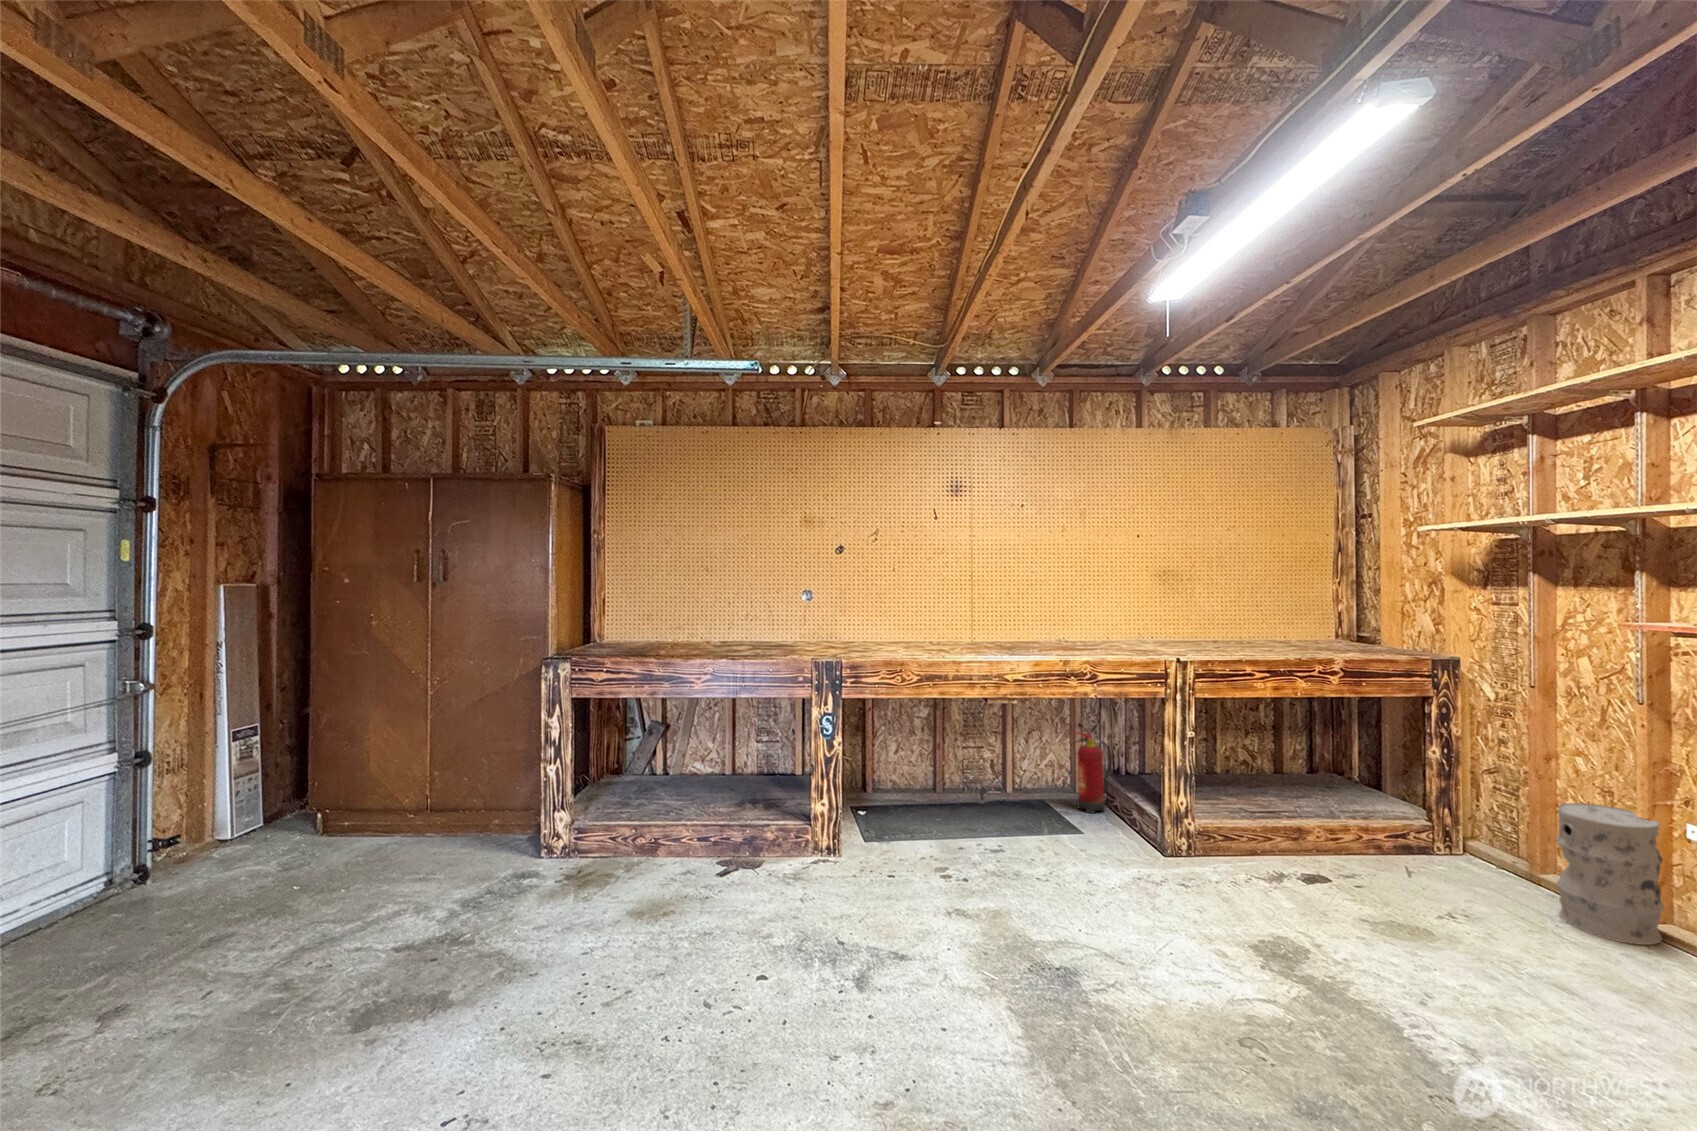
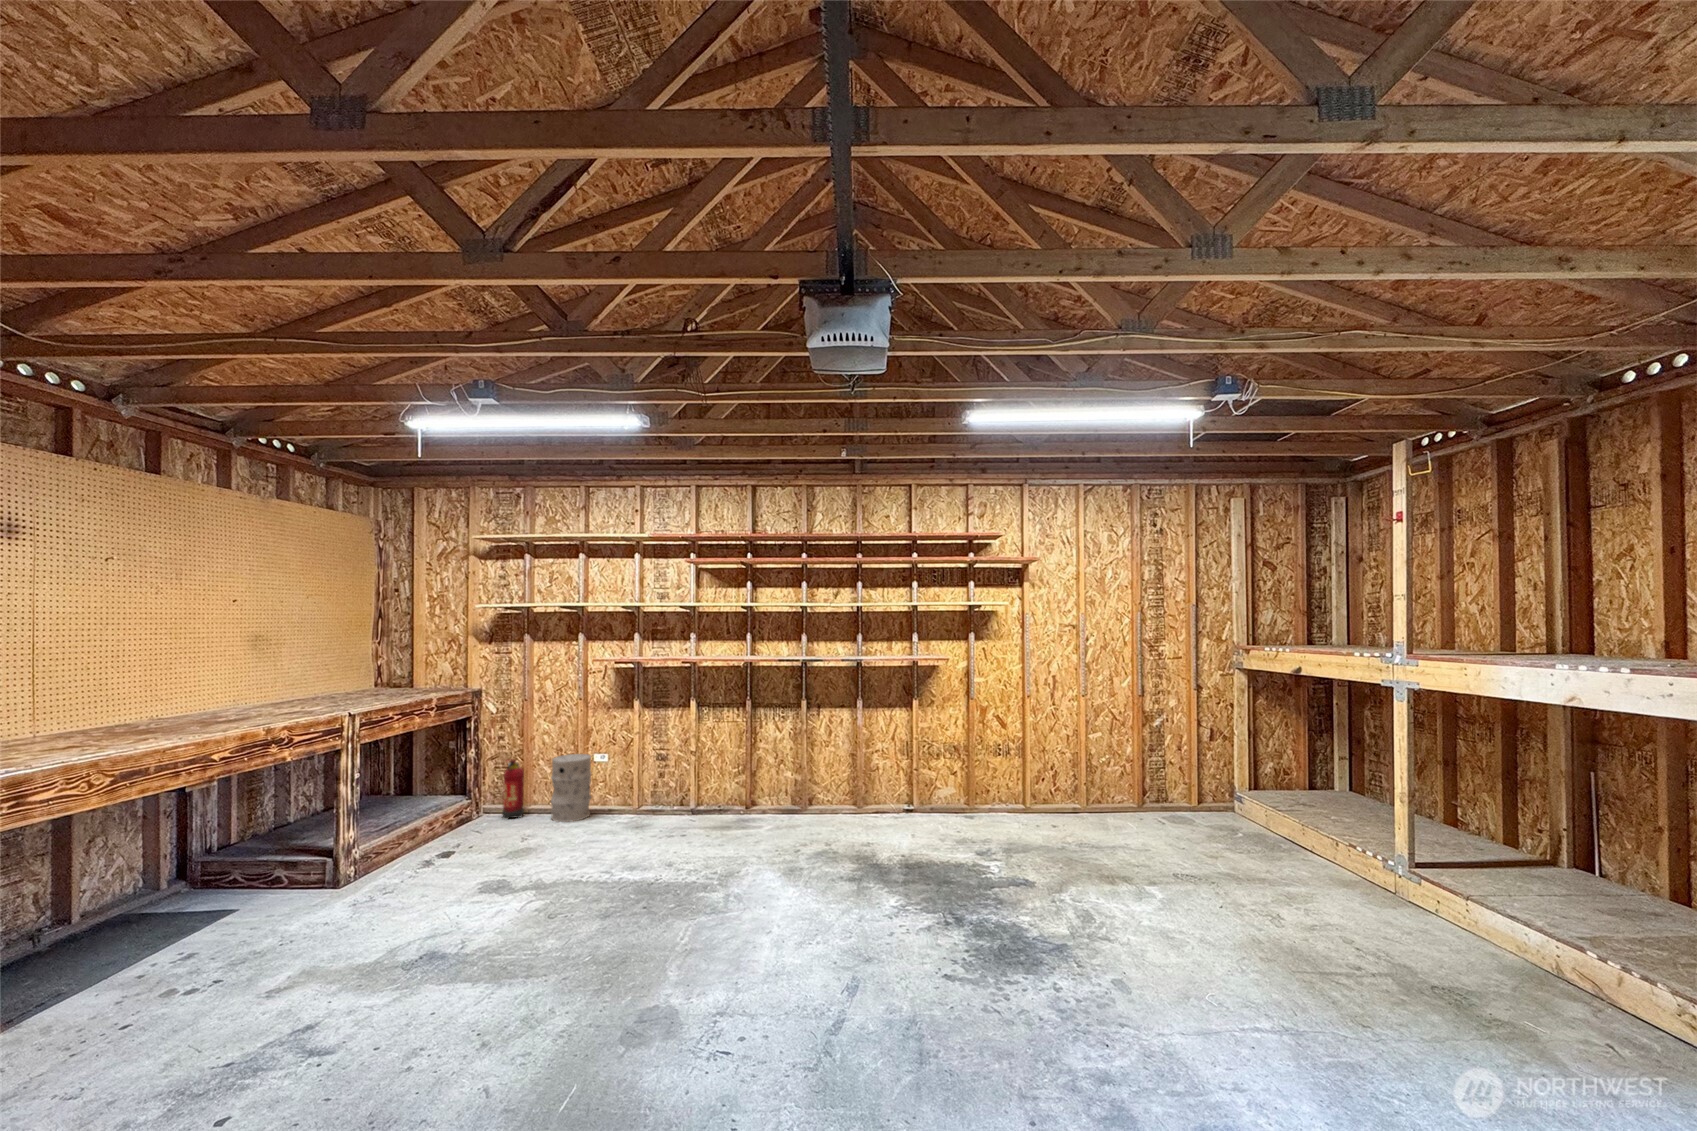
fire extinguisher: present [1070,732,1112,813] -> present [502,760,524,819]

